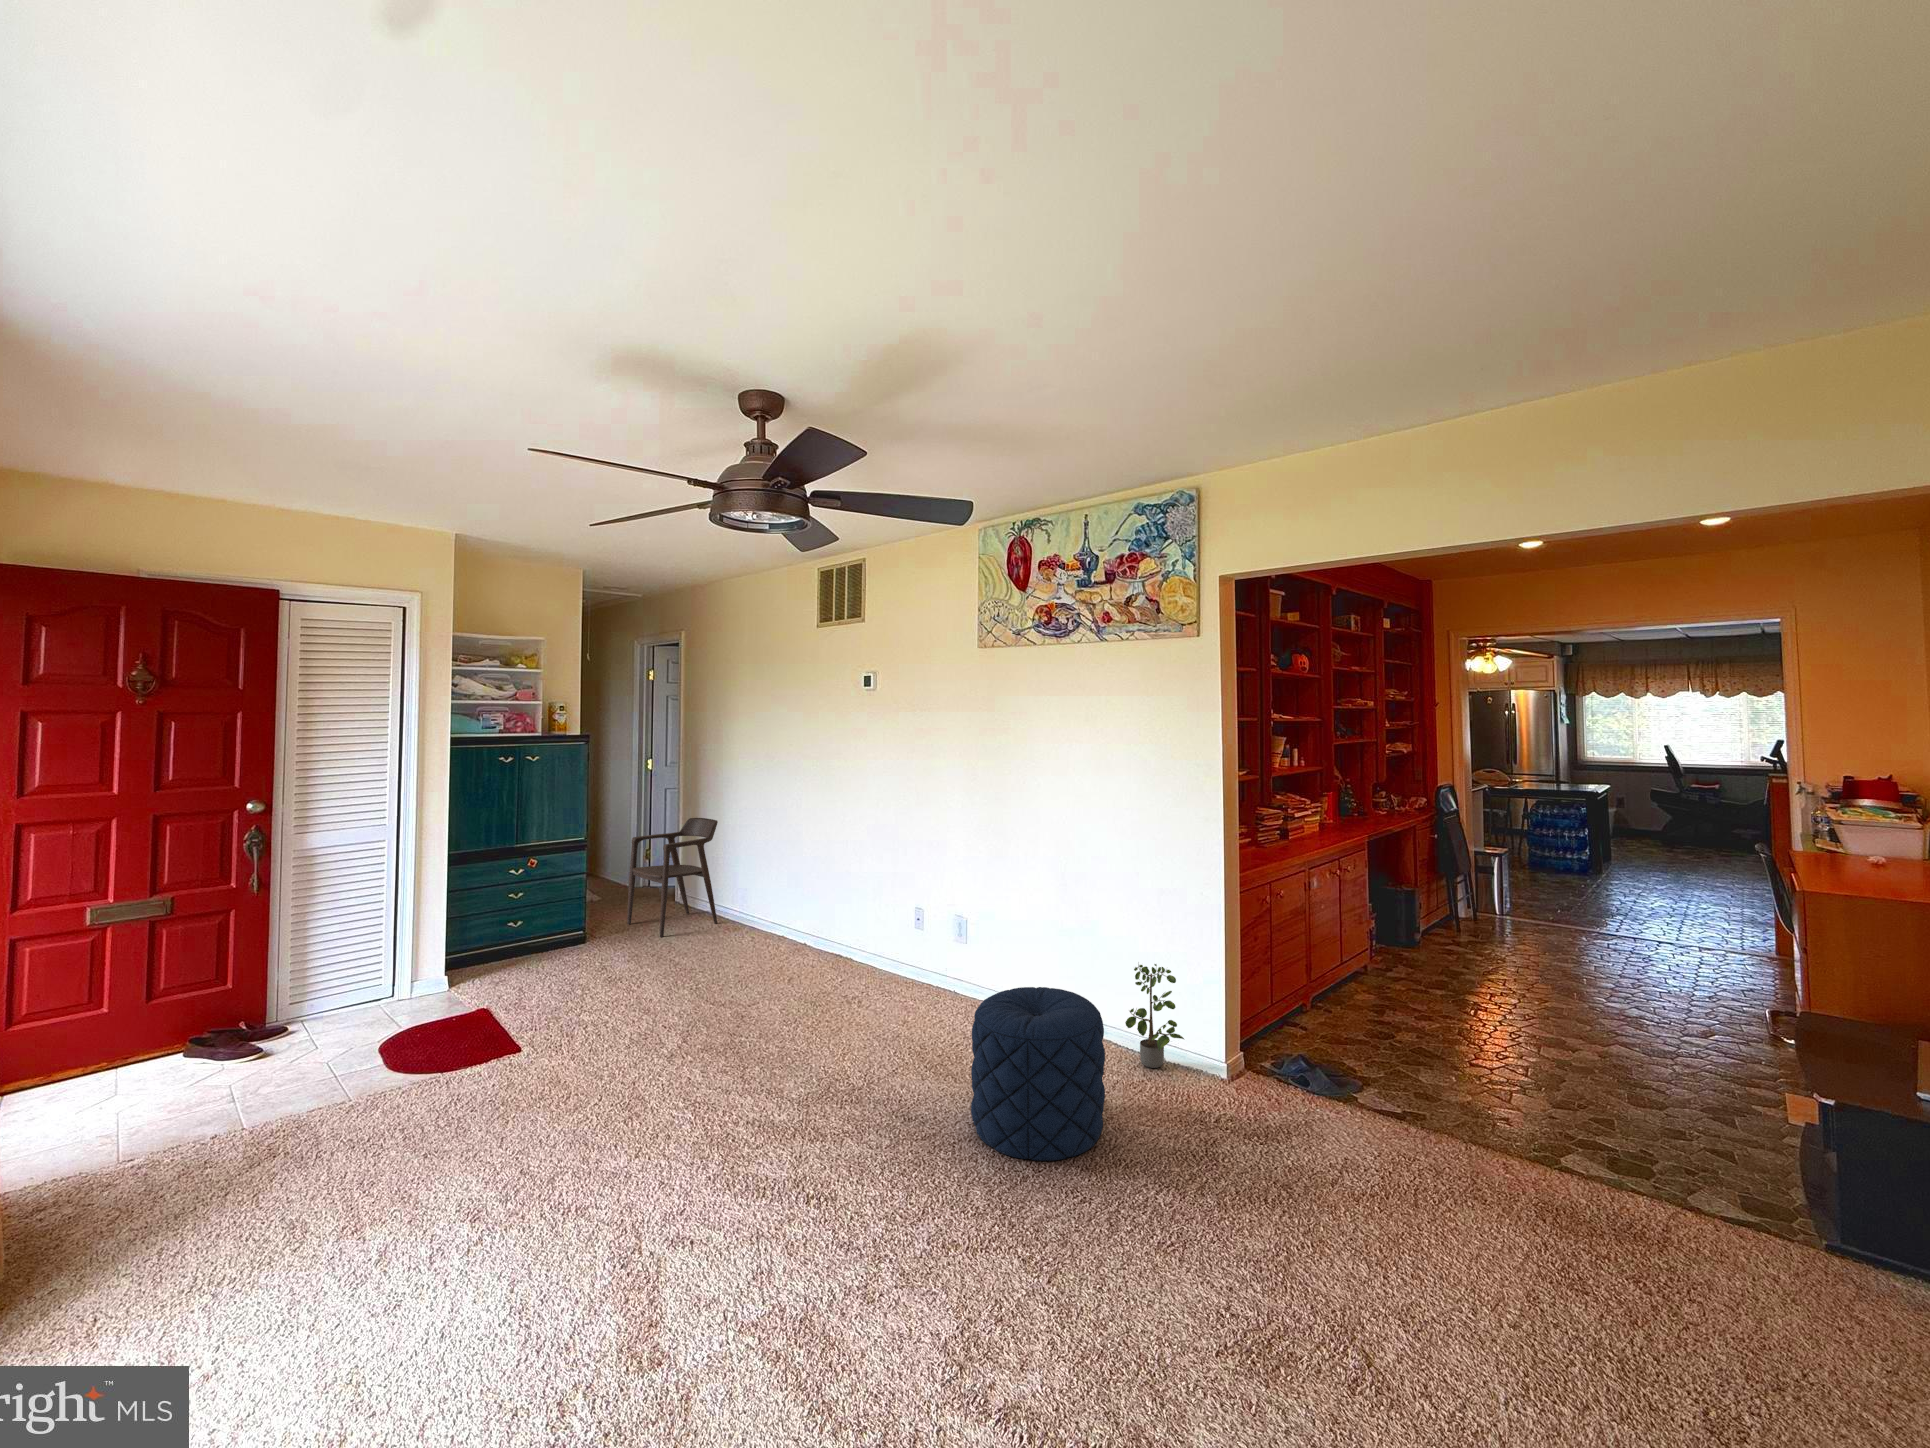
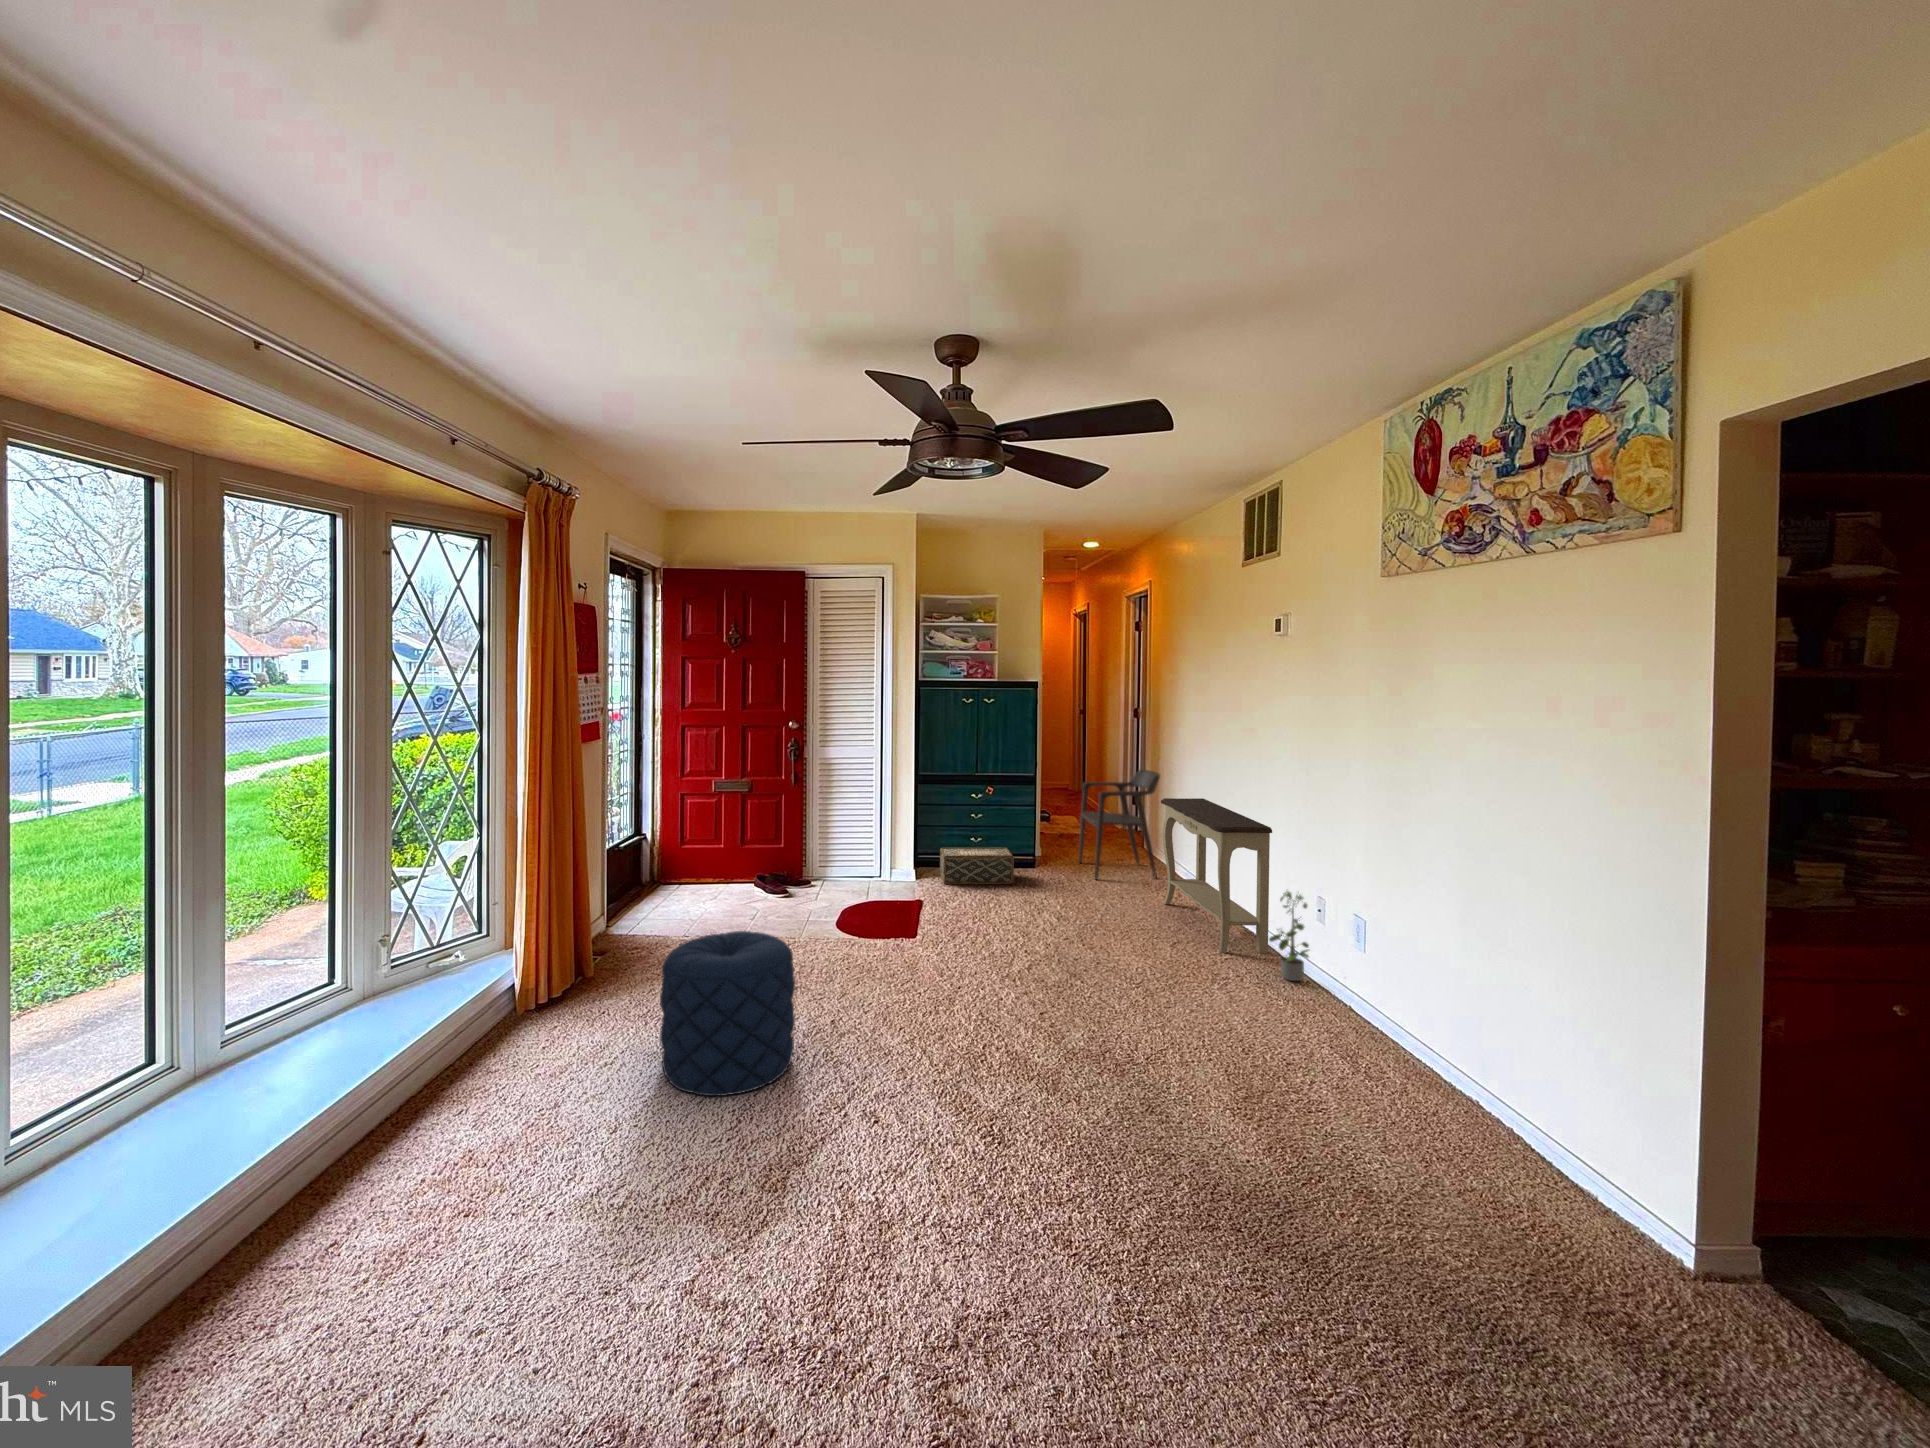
console table: none [742,838,867,975] -> present [1161,798,1272,954]
woven basket: none [474,922,578,980] -> present [940,847,1014,884]
potted plant: present [1125,964,1184,1068] -> present [1269,891,1309,981]
pouf: present [971,987,1105,1161] -> present [660,931,795,1096]

